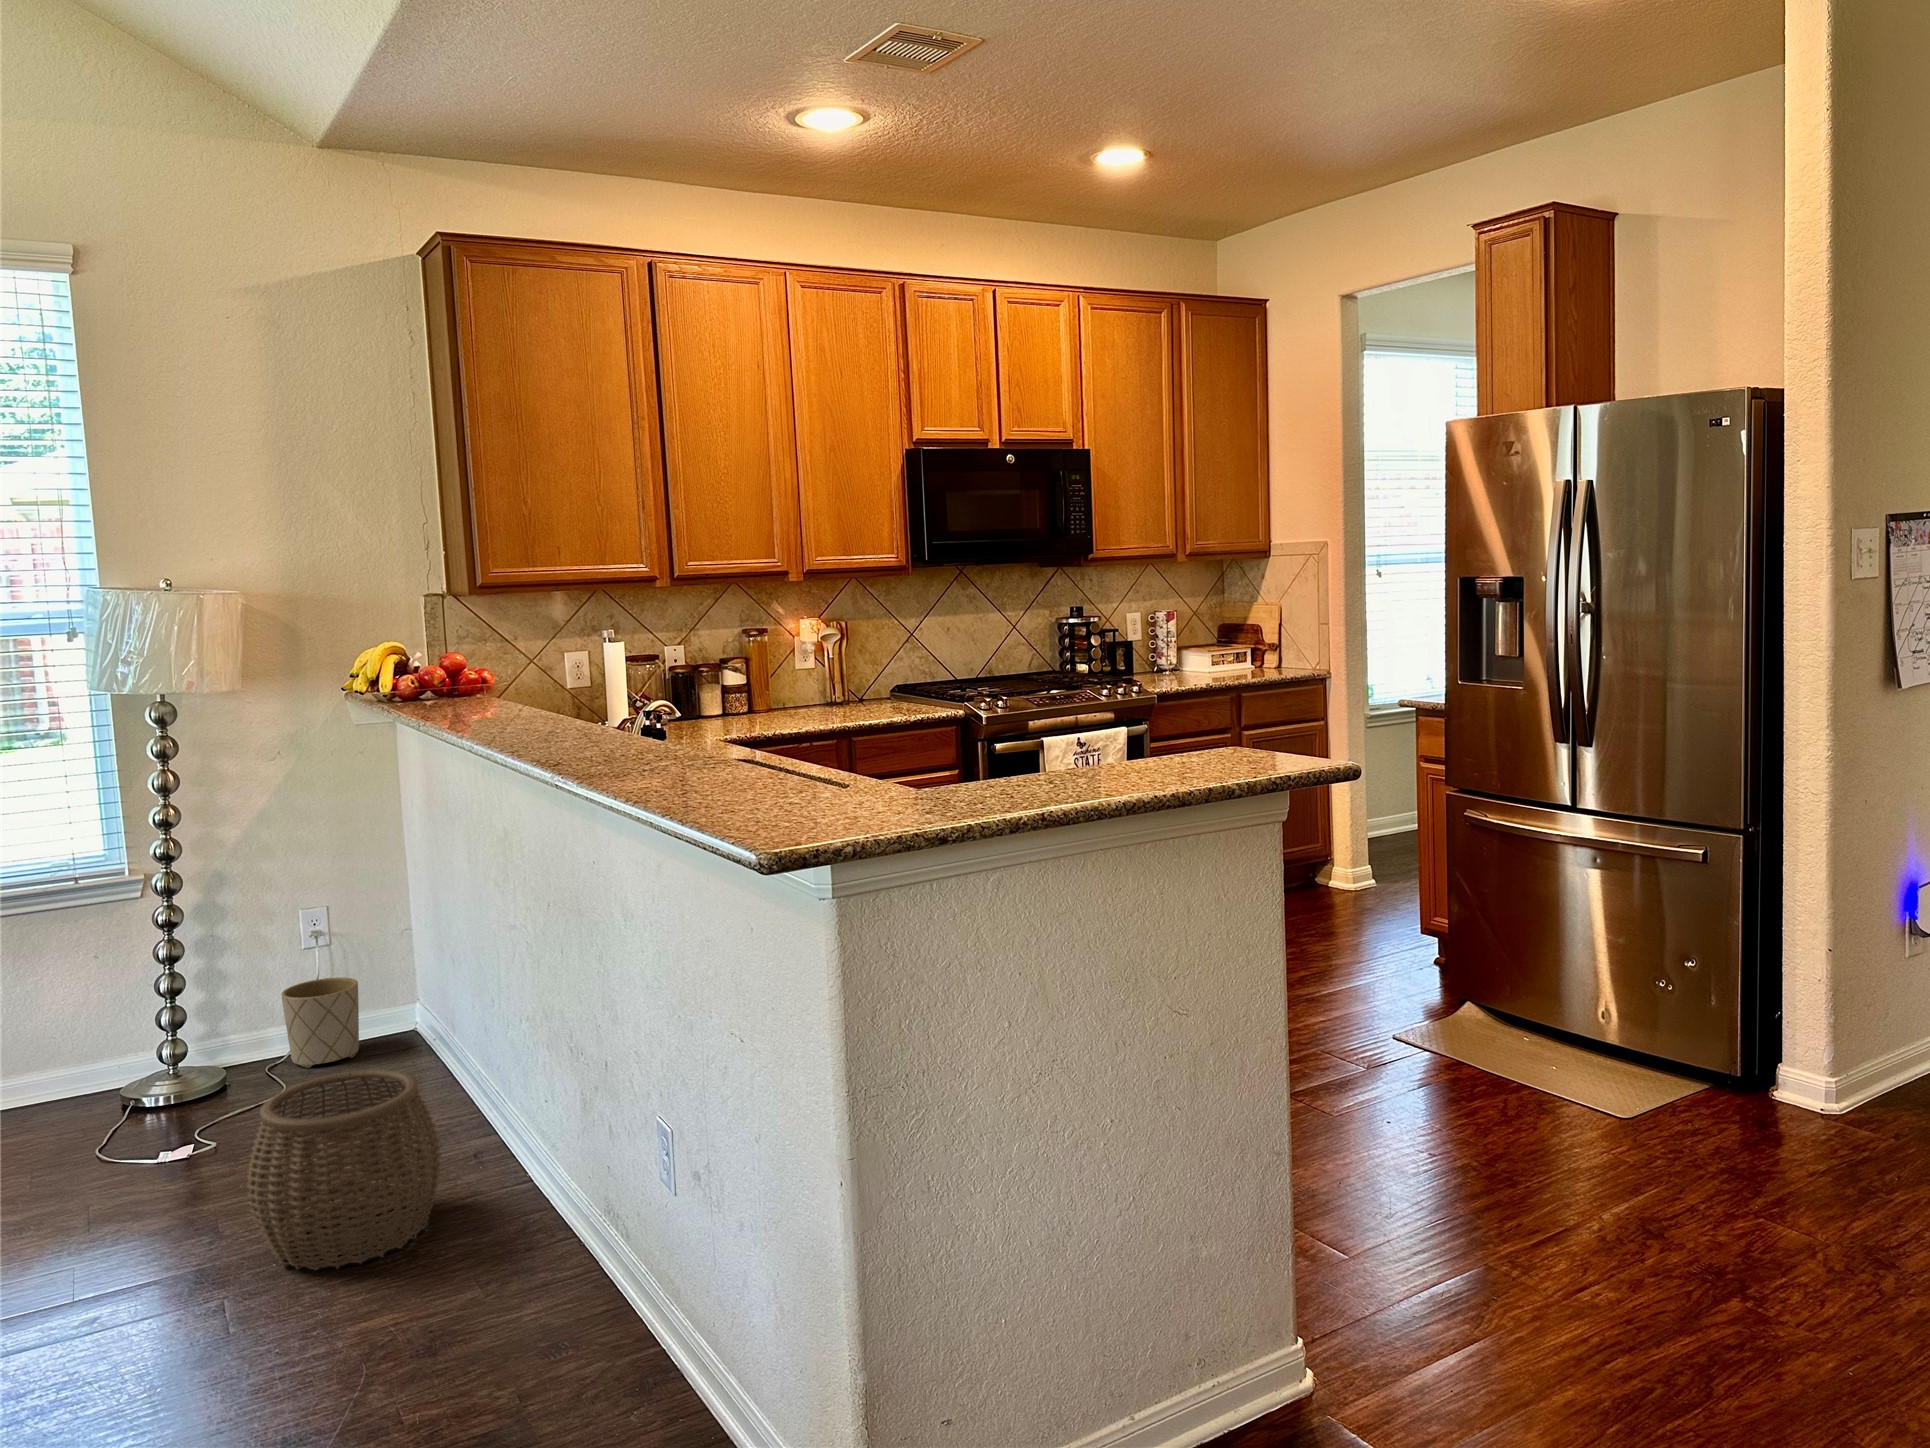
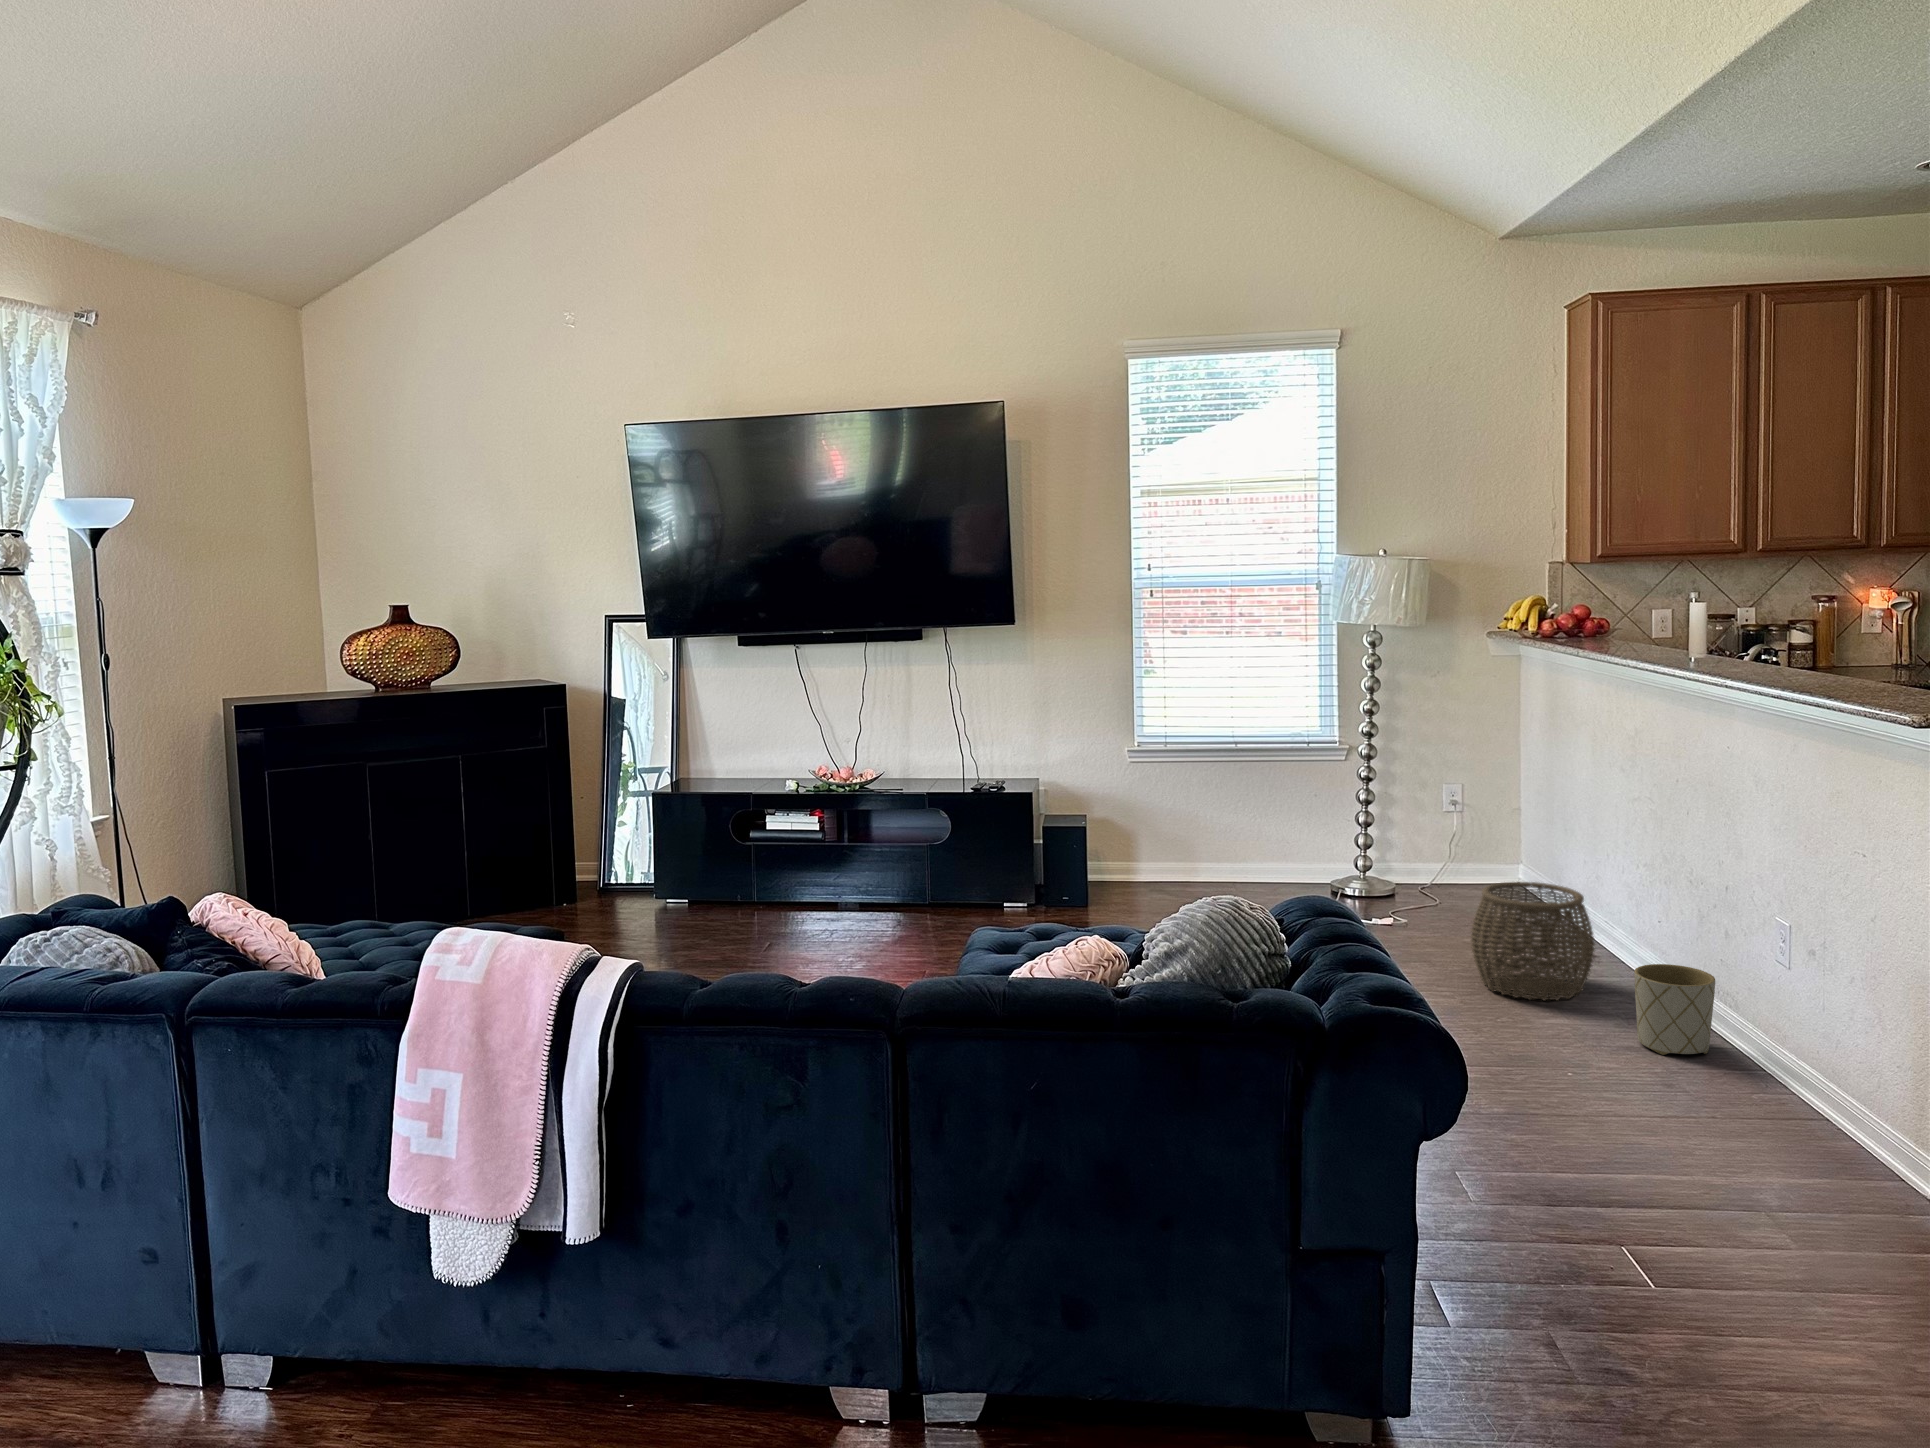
planter: present [281,977,359,1068] -> present [1634,964,1715,1055]

